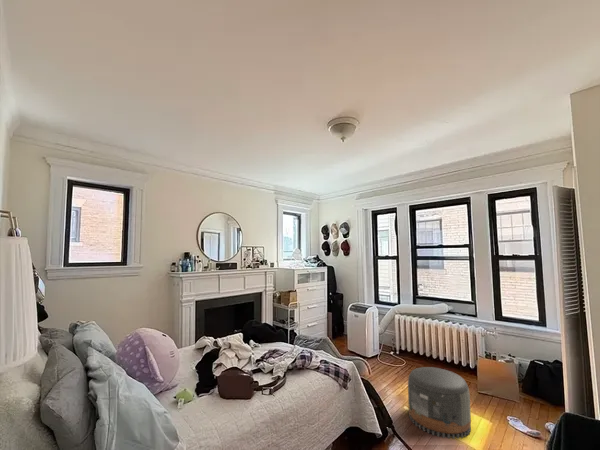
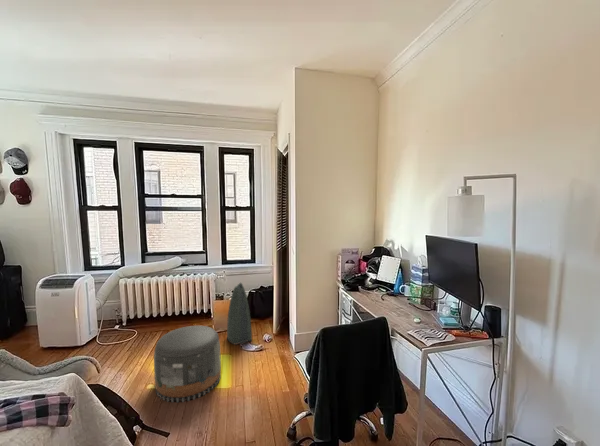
air purifier: none [490,343,522,417] -> present [227,283,252,344]

